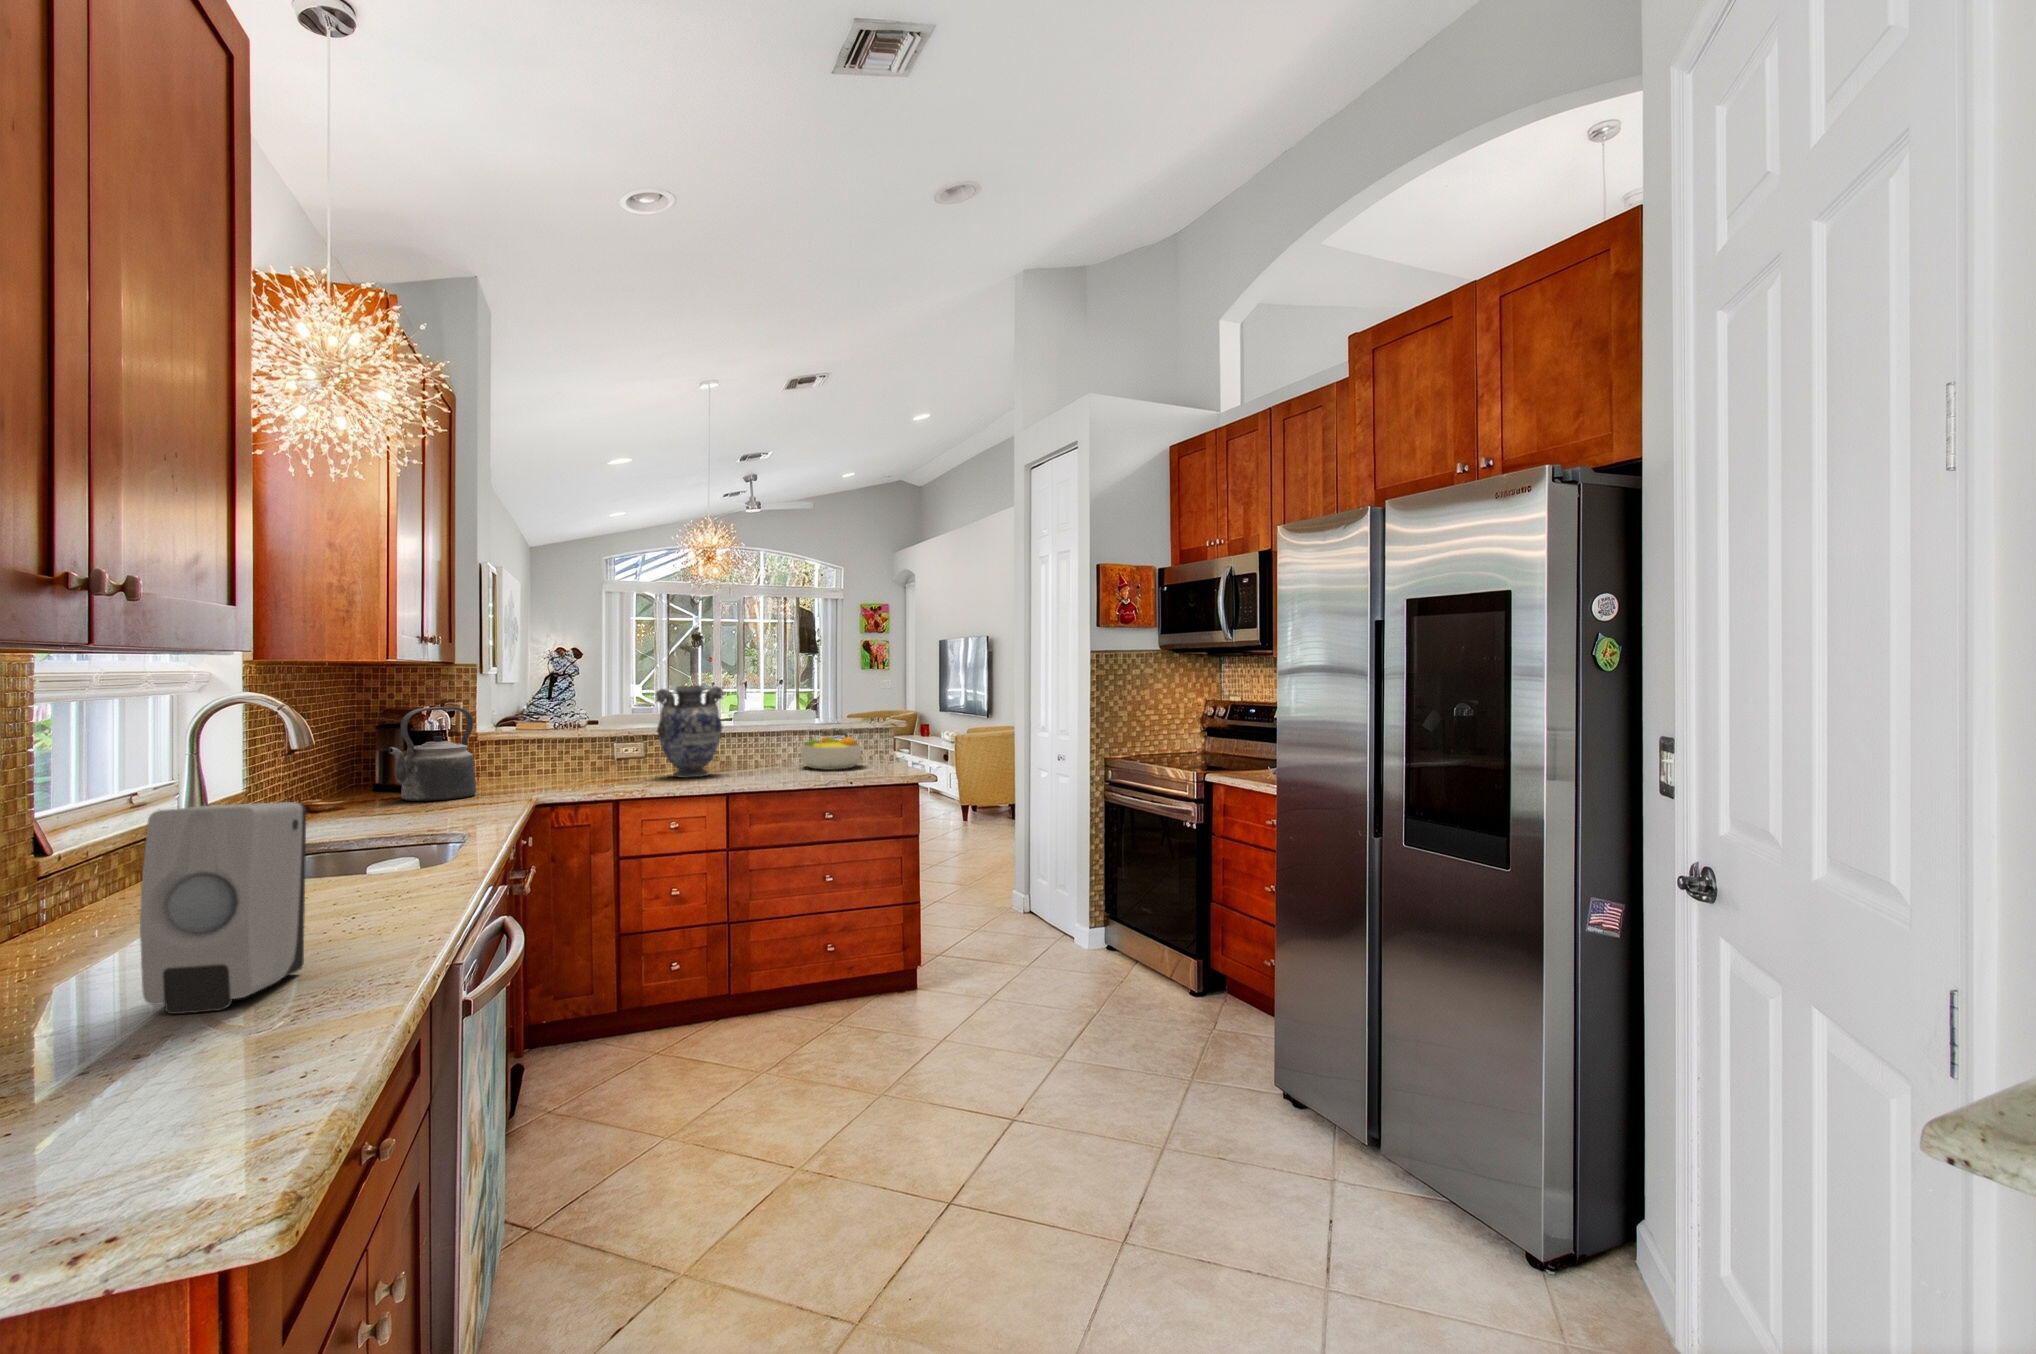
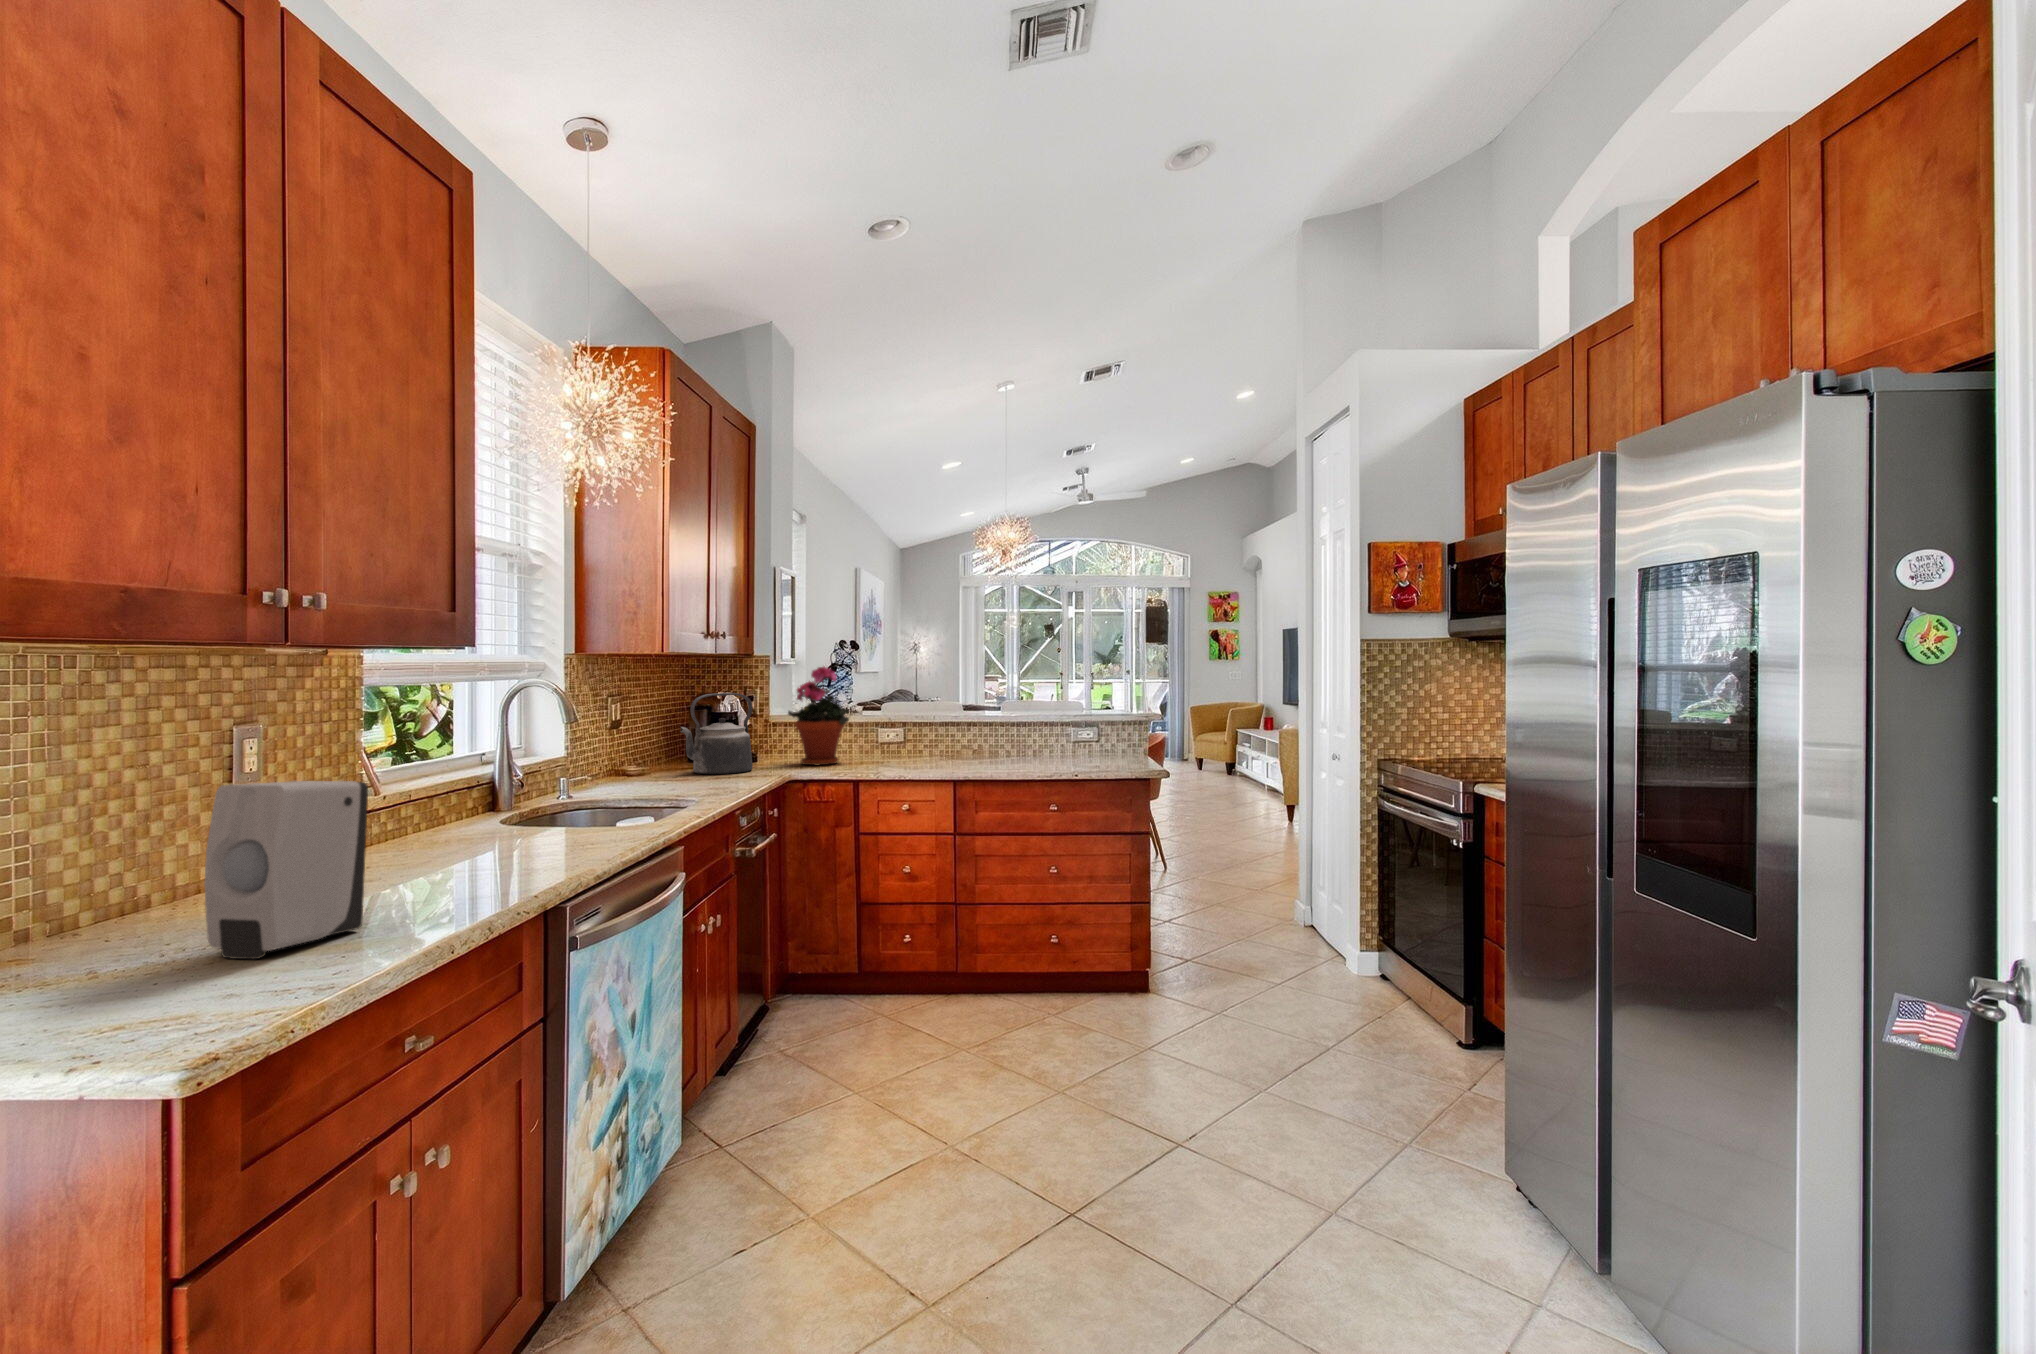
potted plant: none [510,675,586,786] -> present [788,667,849,765]
vase: present [656,685,723,778] -> none [909,676,973,763]
fruit bowl: present [800,735,862,770] -> none [1046,723,1108,761]

